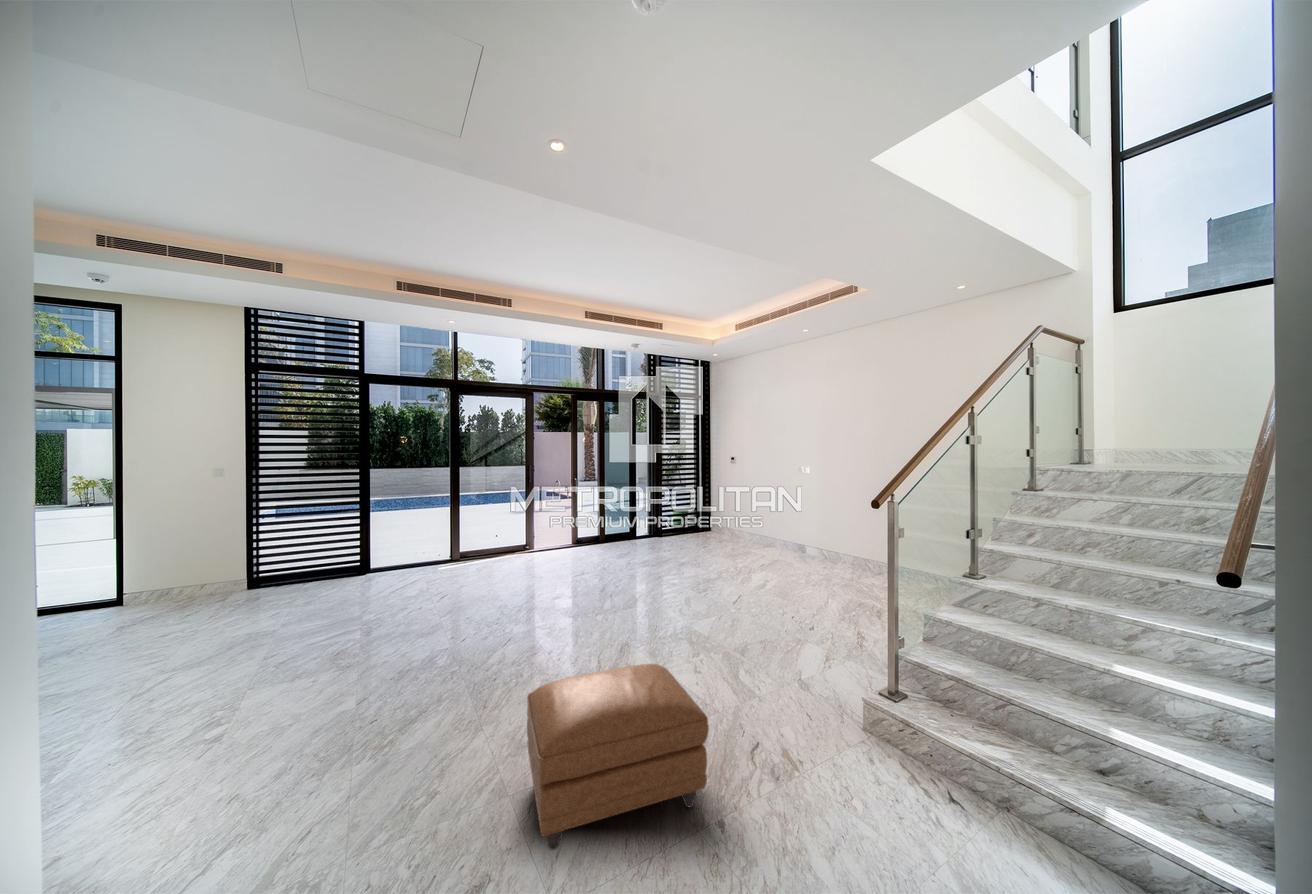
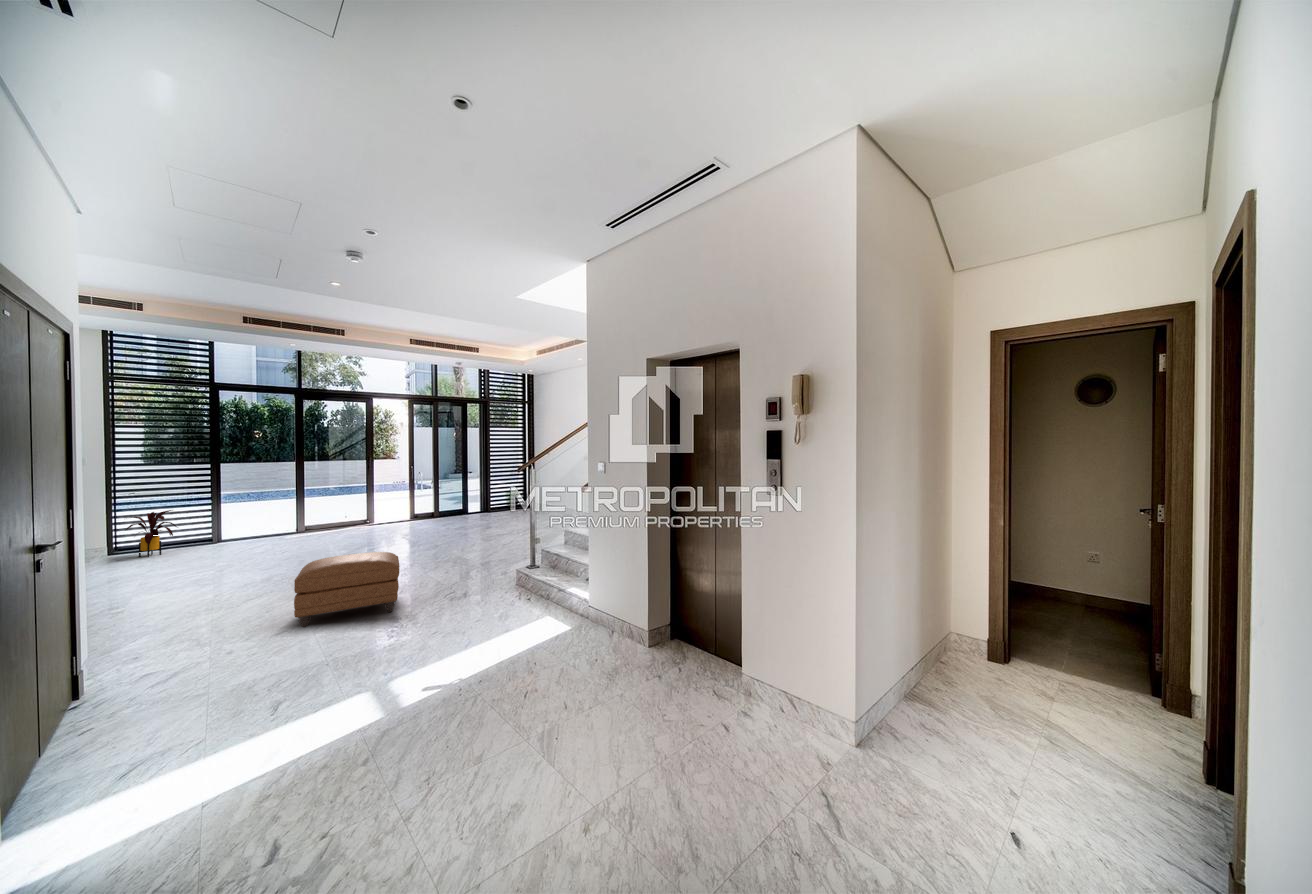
house plant: none [268,534,326,596] -> present [126,510,177,557]

